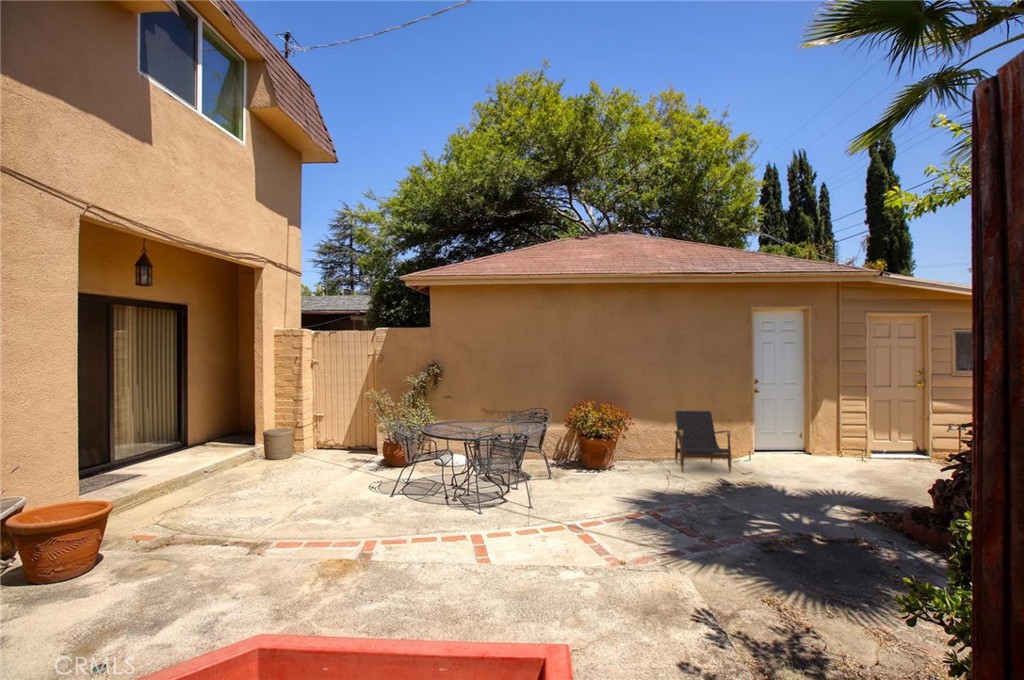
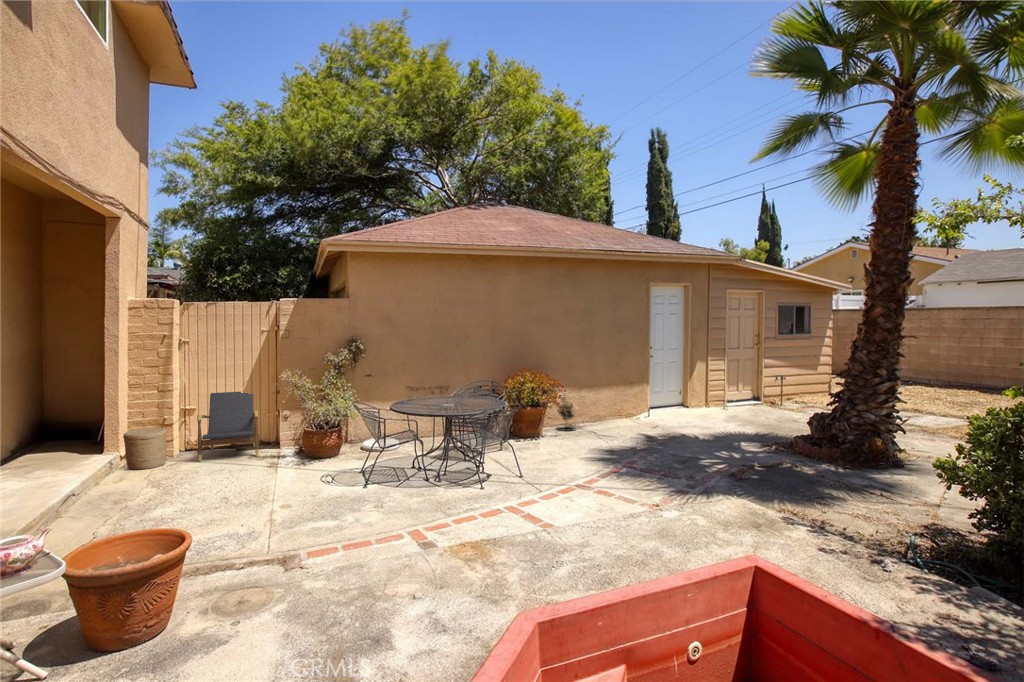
lounge chair: present [674,411,731,473] -> present [197,392,259,462]
potted tree: none [628,425,652,467] -> present [556,395,575,431]

